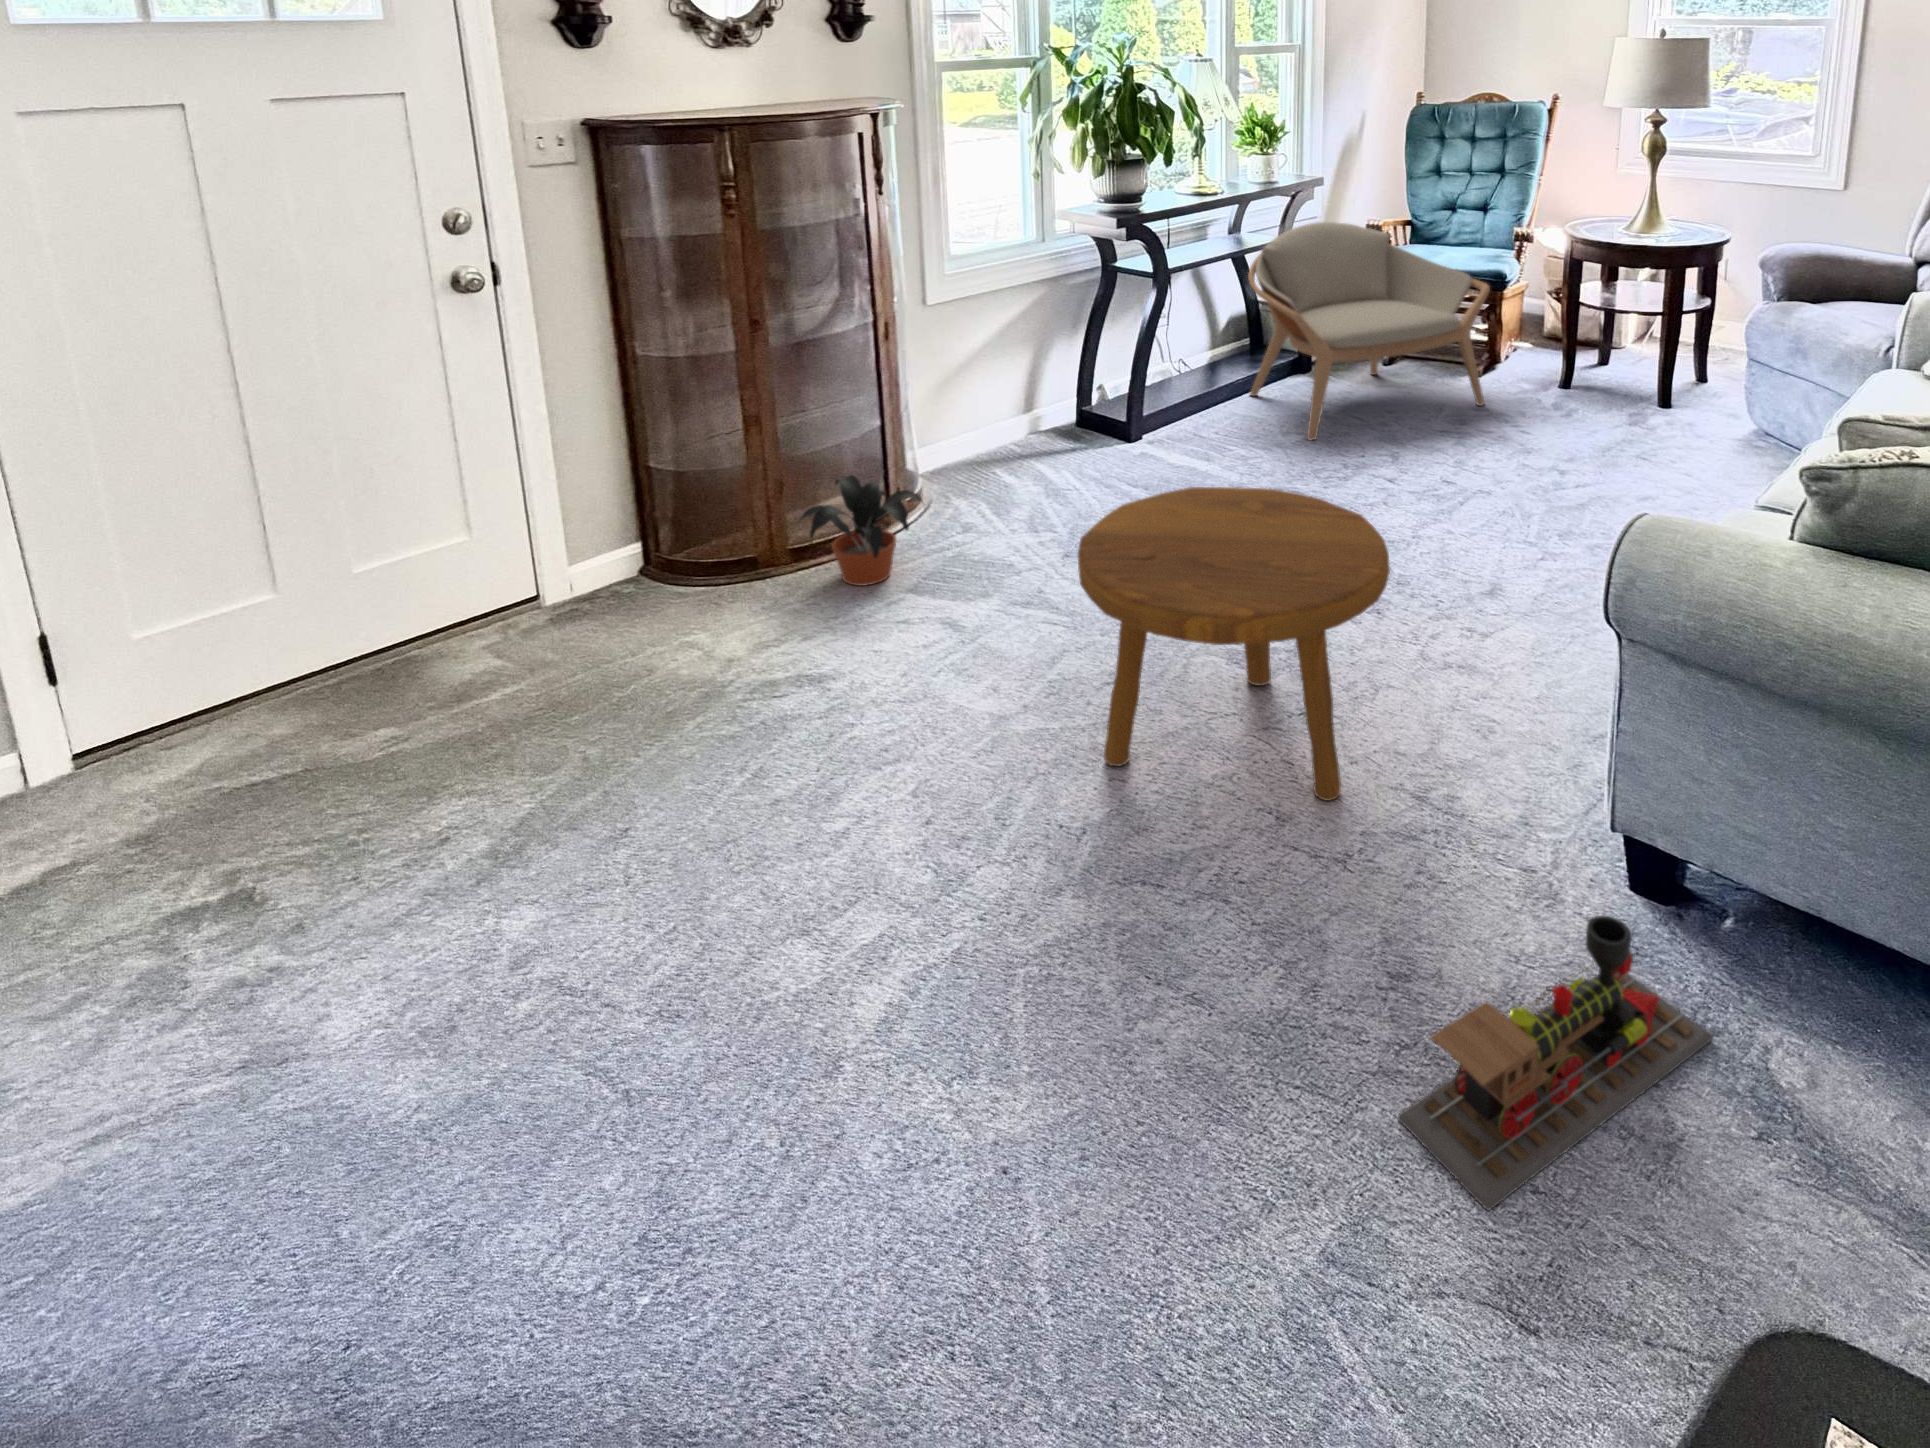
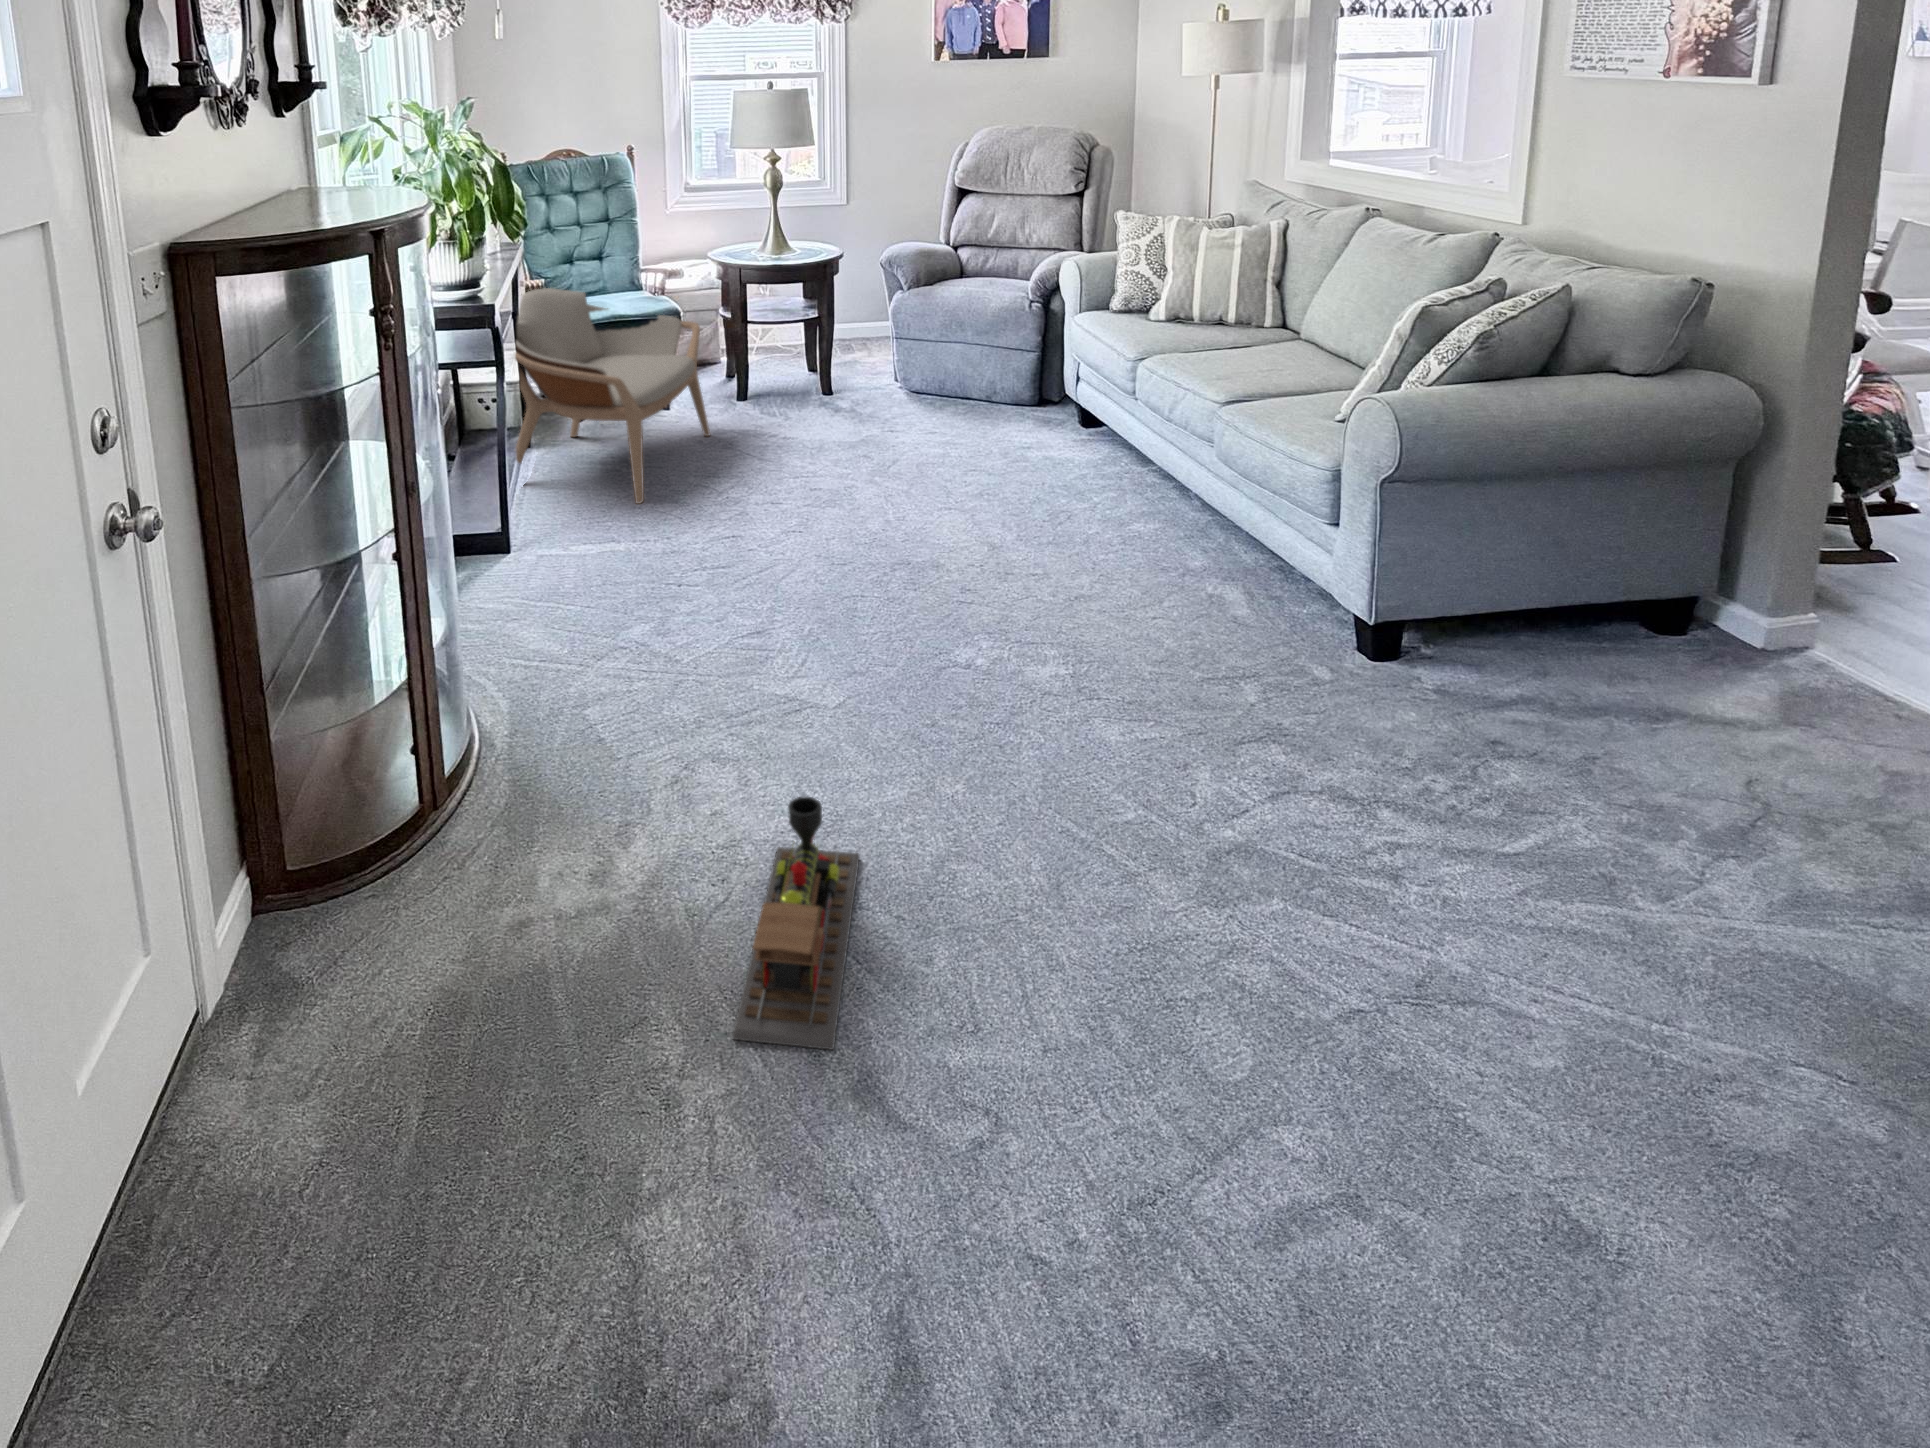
potted plant: present [801,475,922,586] -> none [417,658,588,799]
footstool: present [1078,487,1390,801] -> none [930,492,1226,789]
toy train: present [1398,916,1713,1210] -> present [732,796,859,1050]

